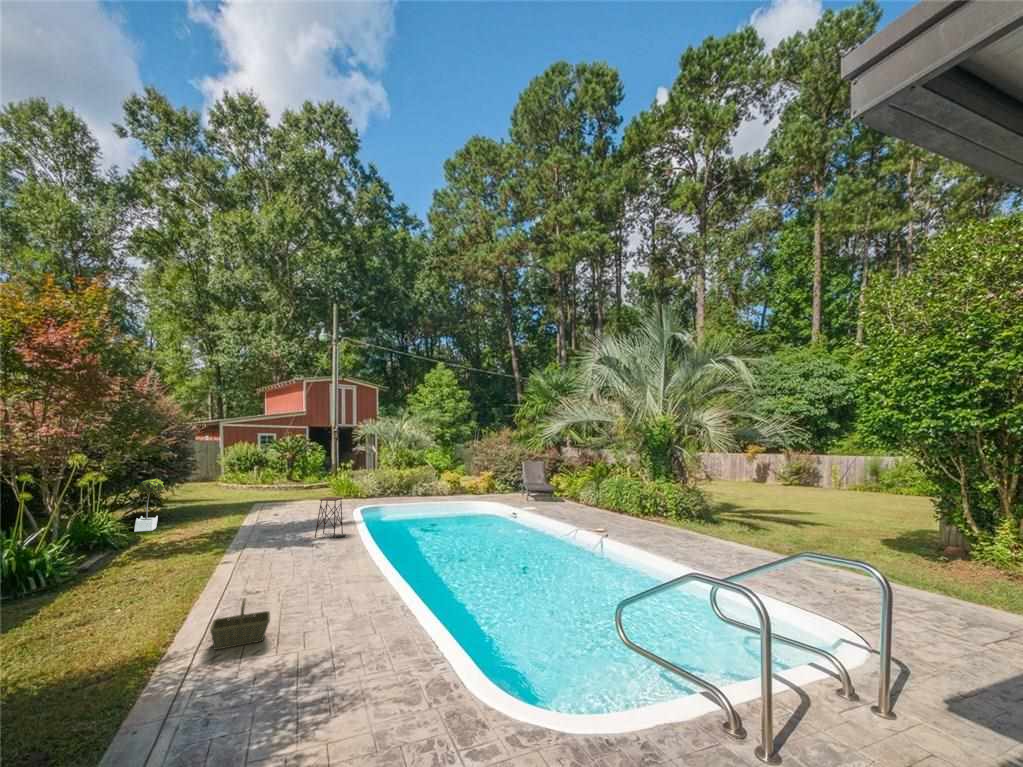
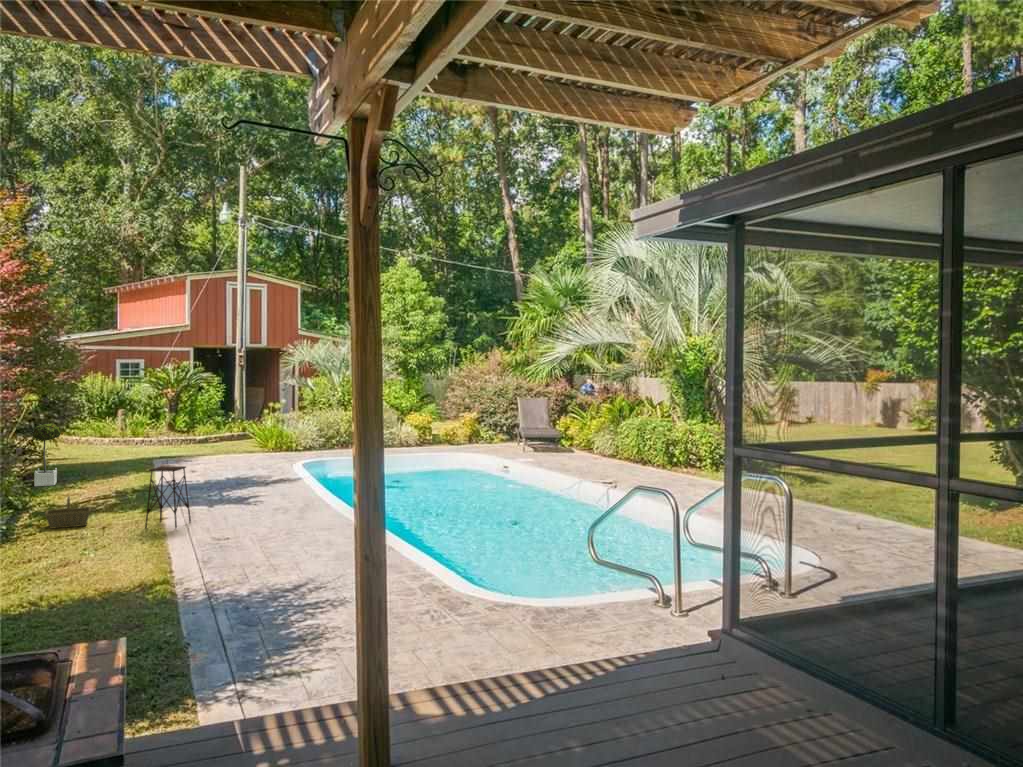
side table: present [315,498,343,538] -> present [145,466,191,528]
basket: present [210,599,270,650] -> present [45,496,91,529]

